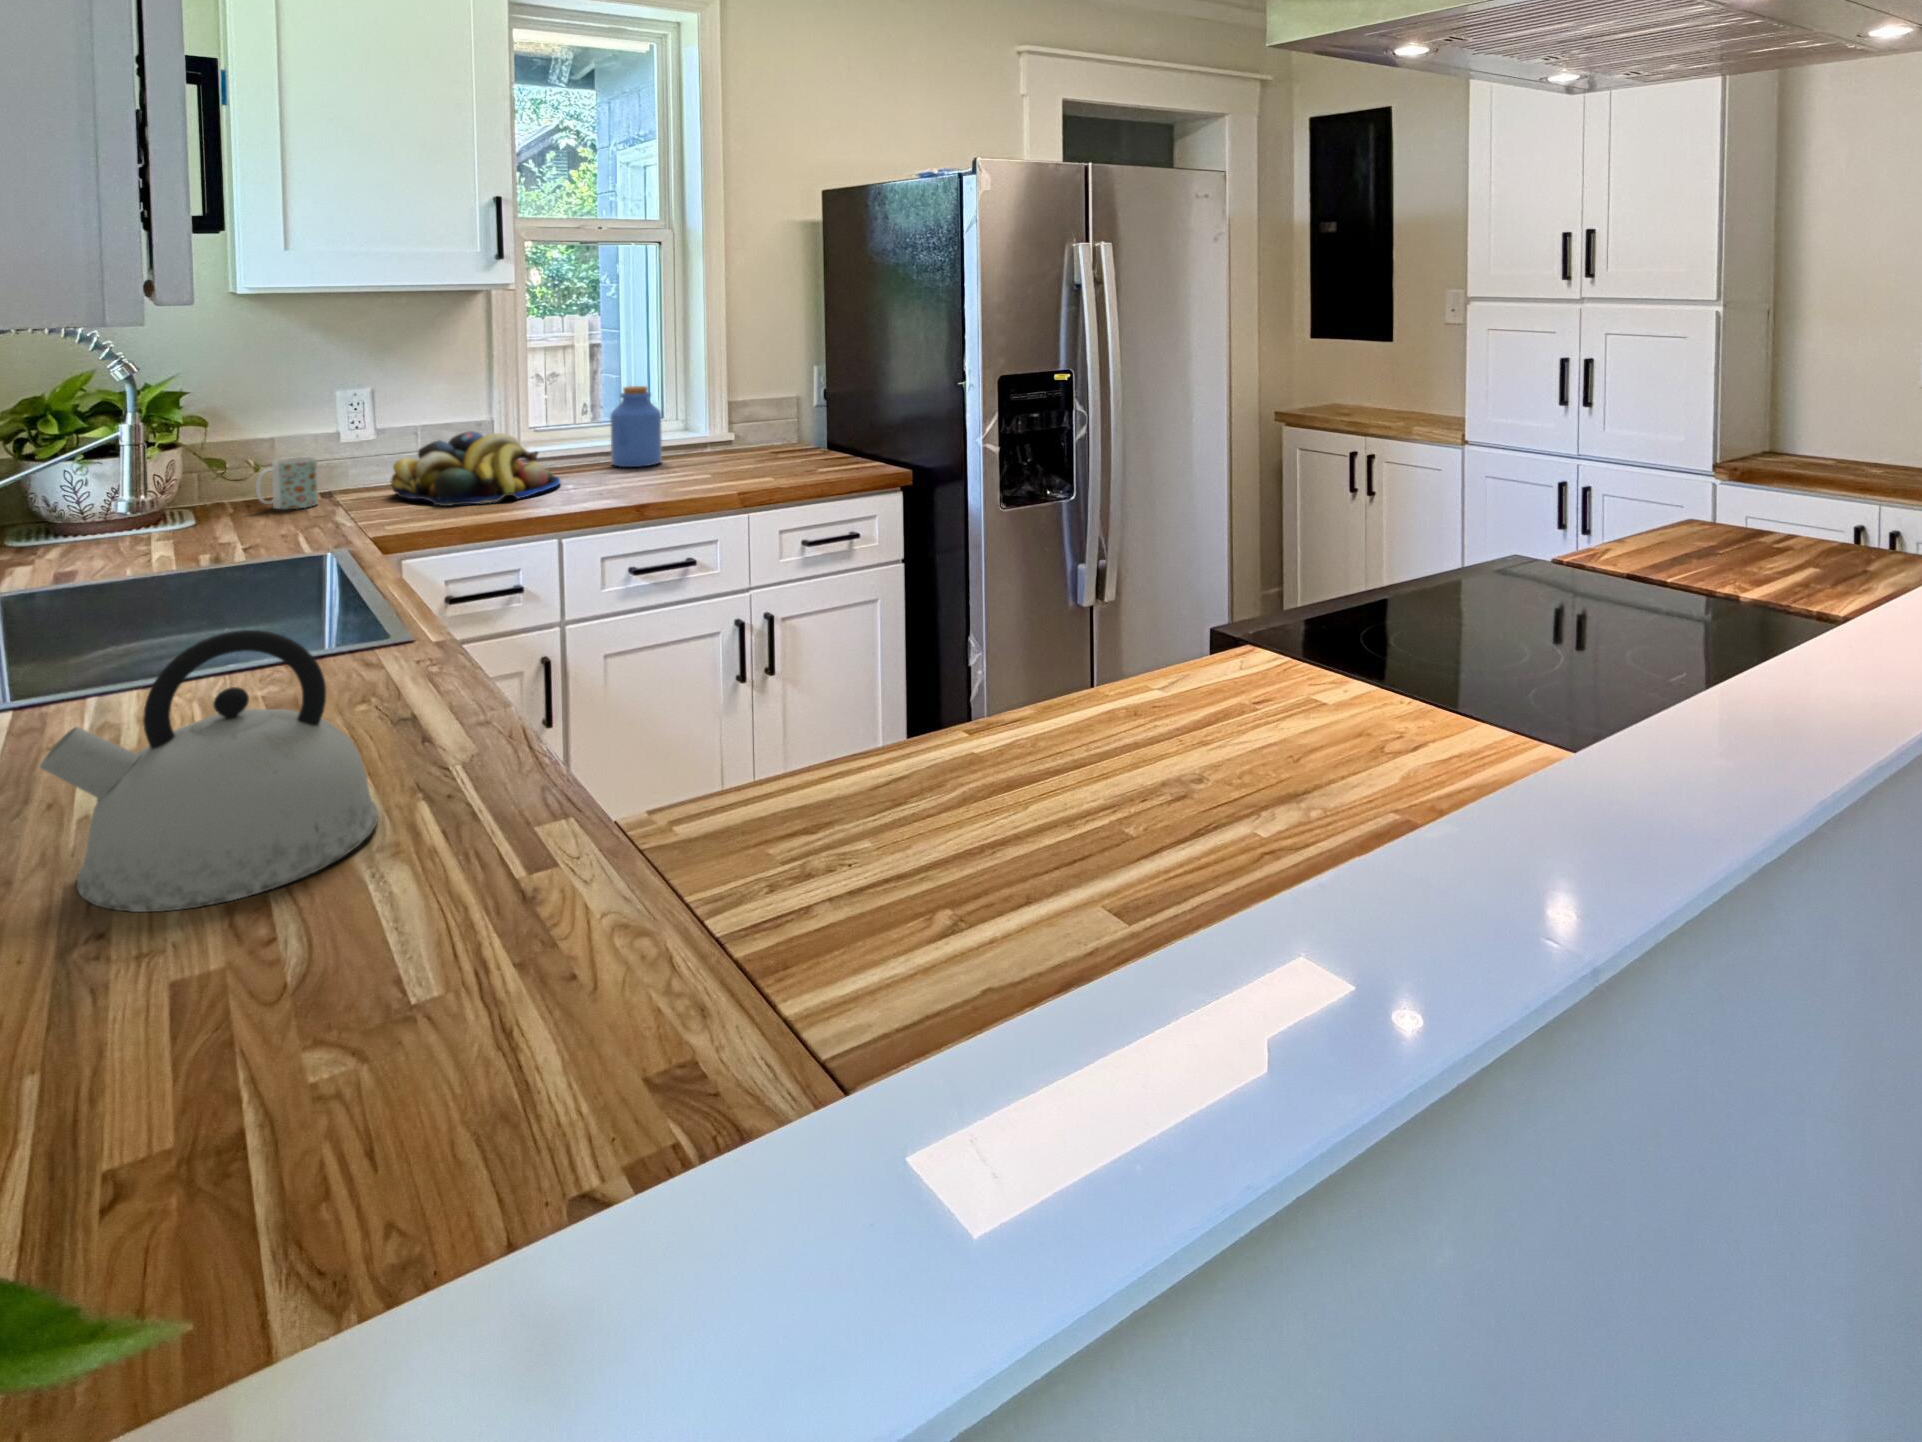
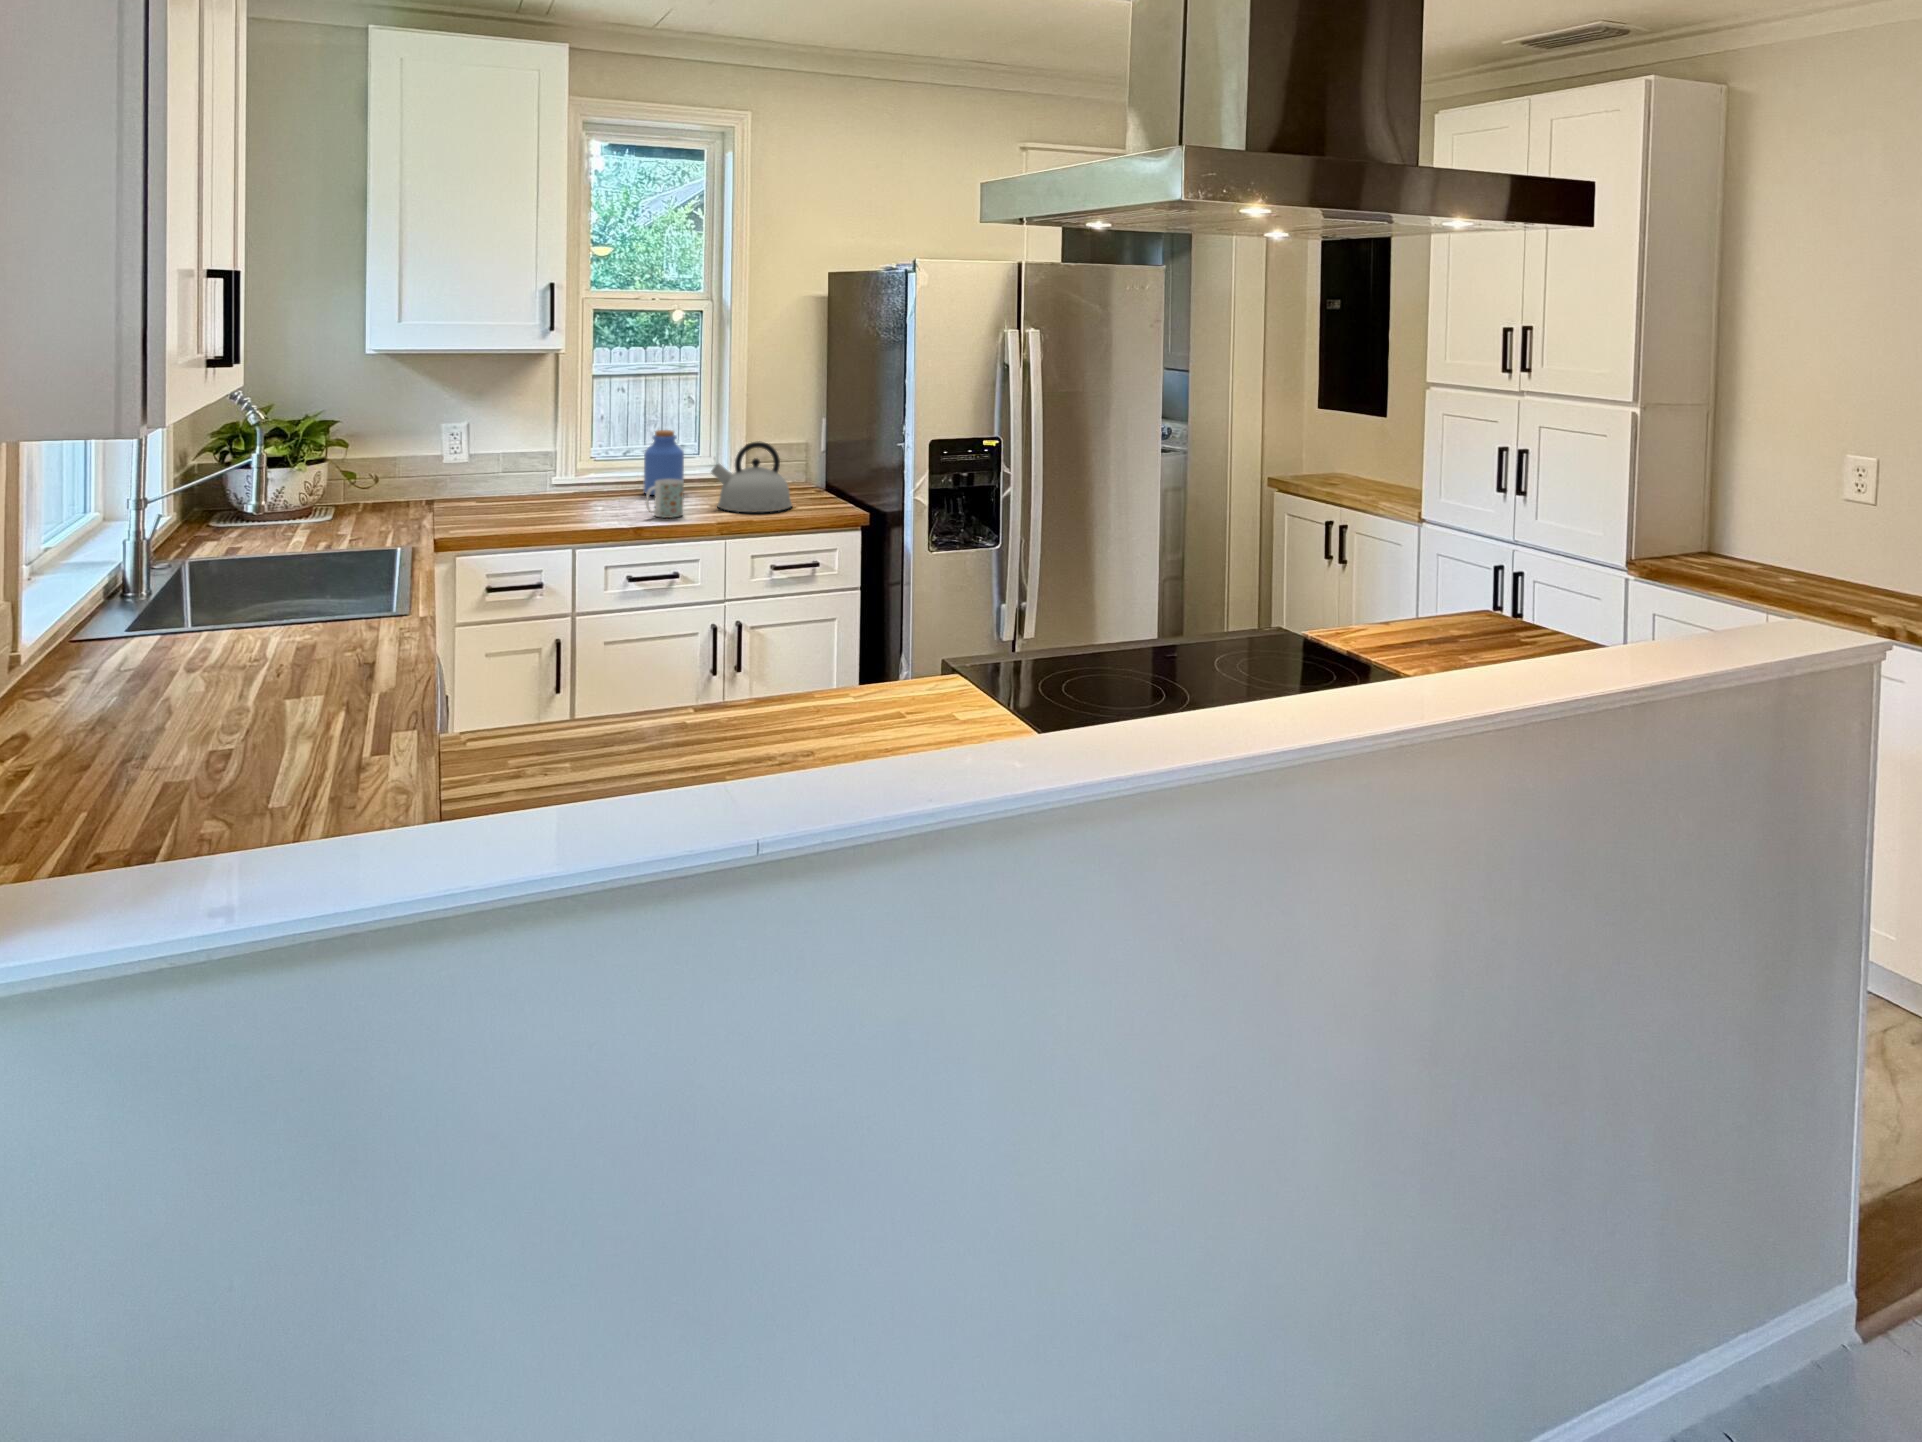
fruit bowl: present [391,431,560,506] -> none [468,460,595,518]
mug: present [256,457,318,509] -> present [646,479,684,518]
kettle: present [40,630,378,912] -> present [711,441,792,512]

